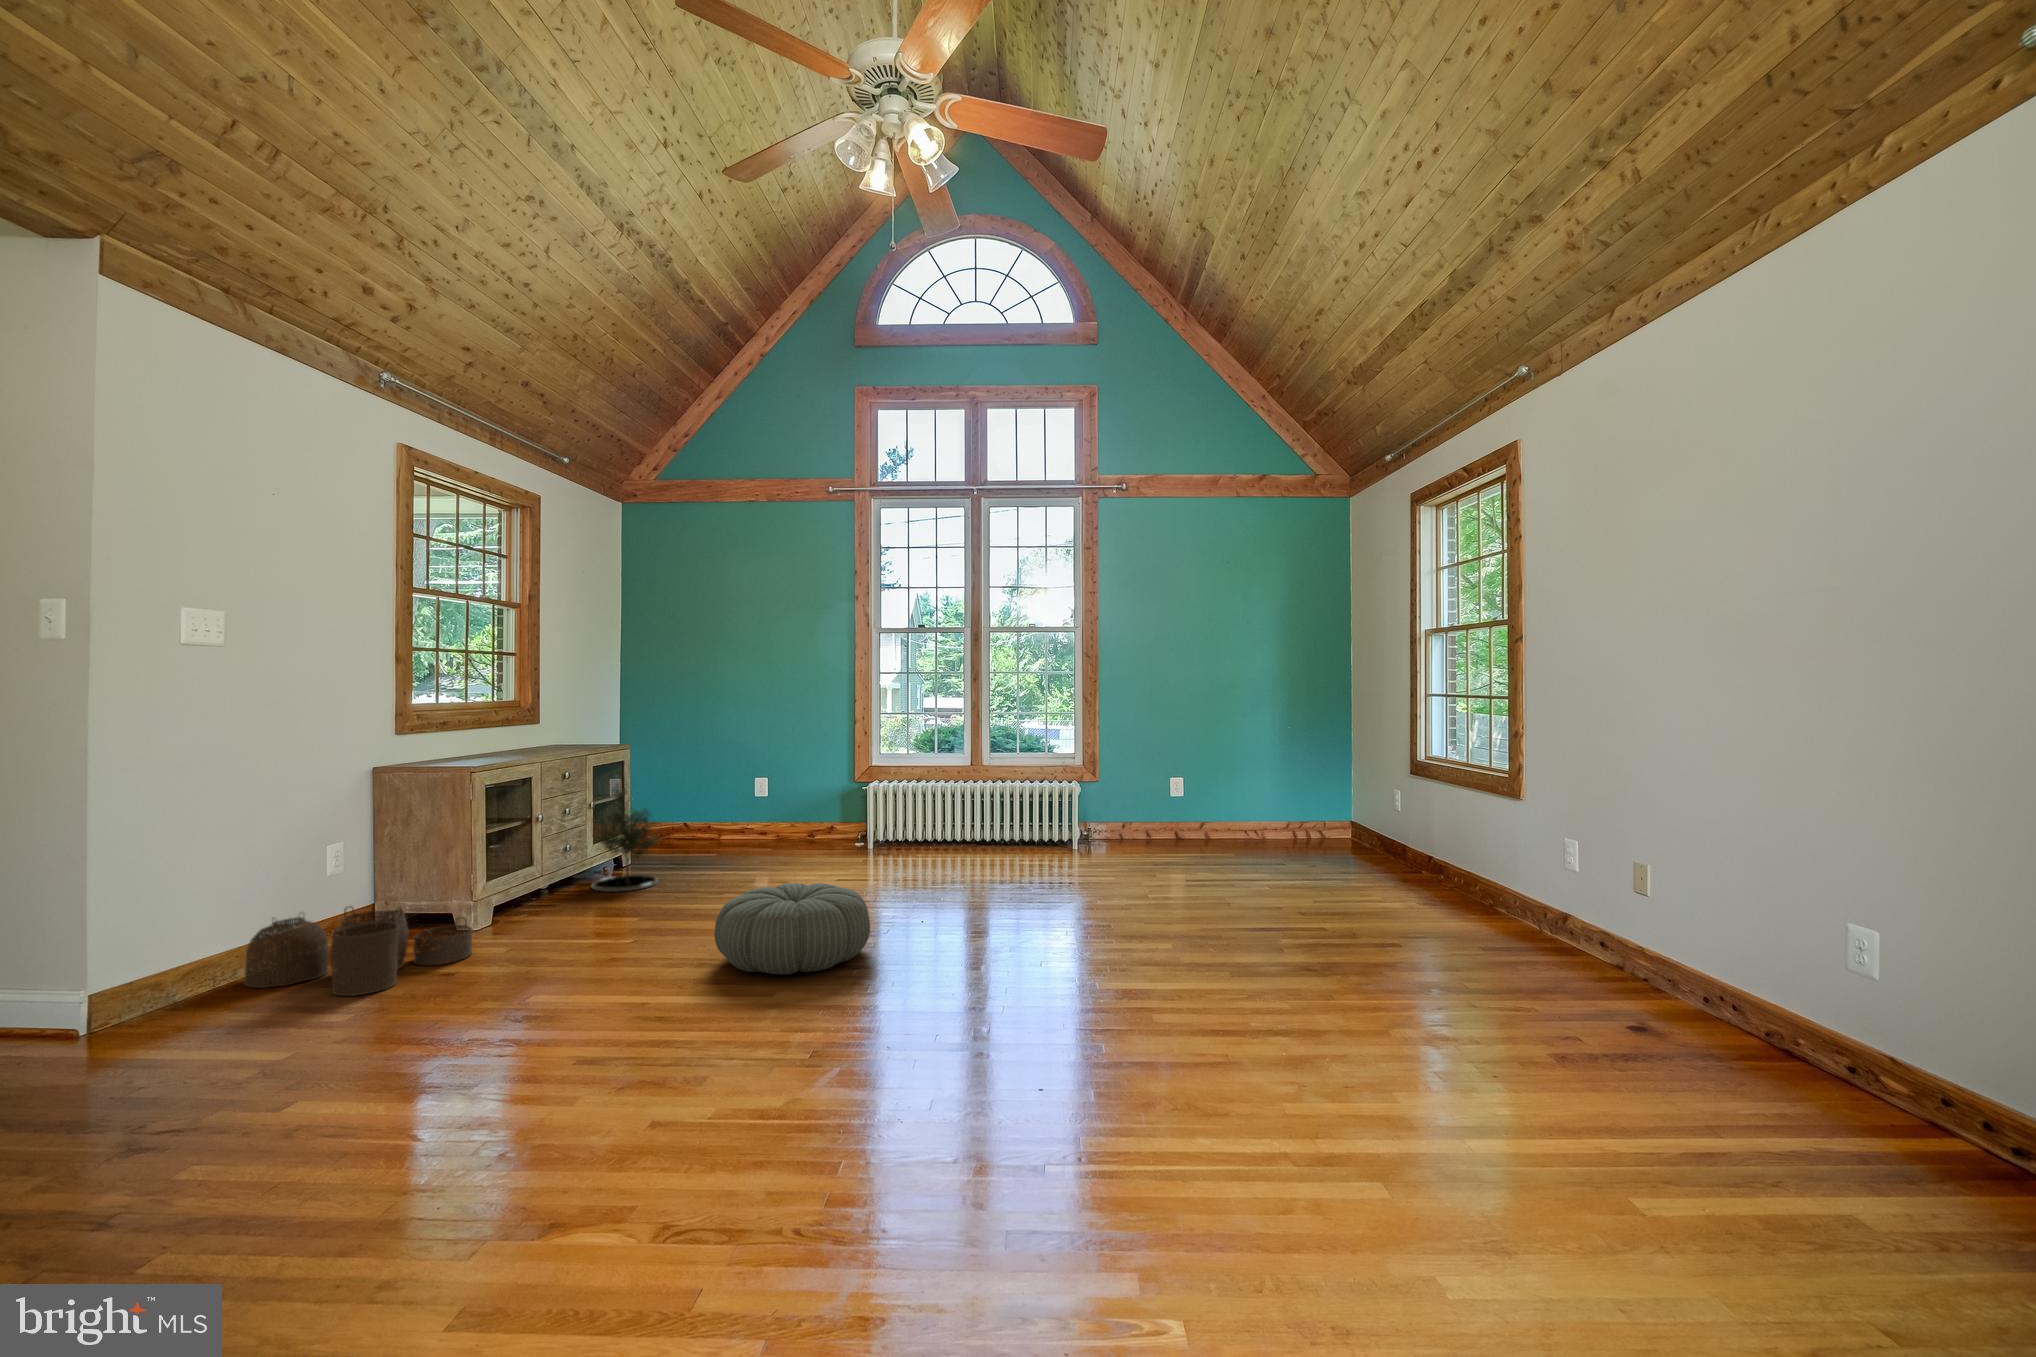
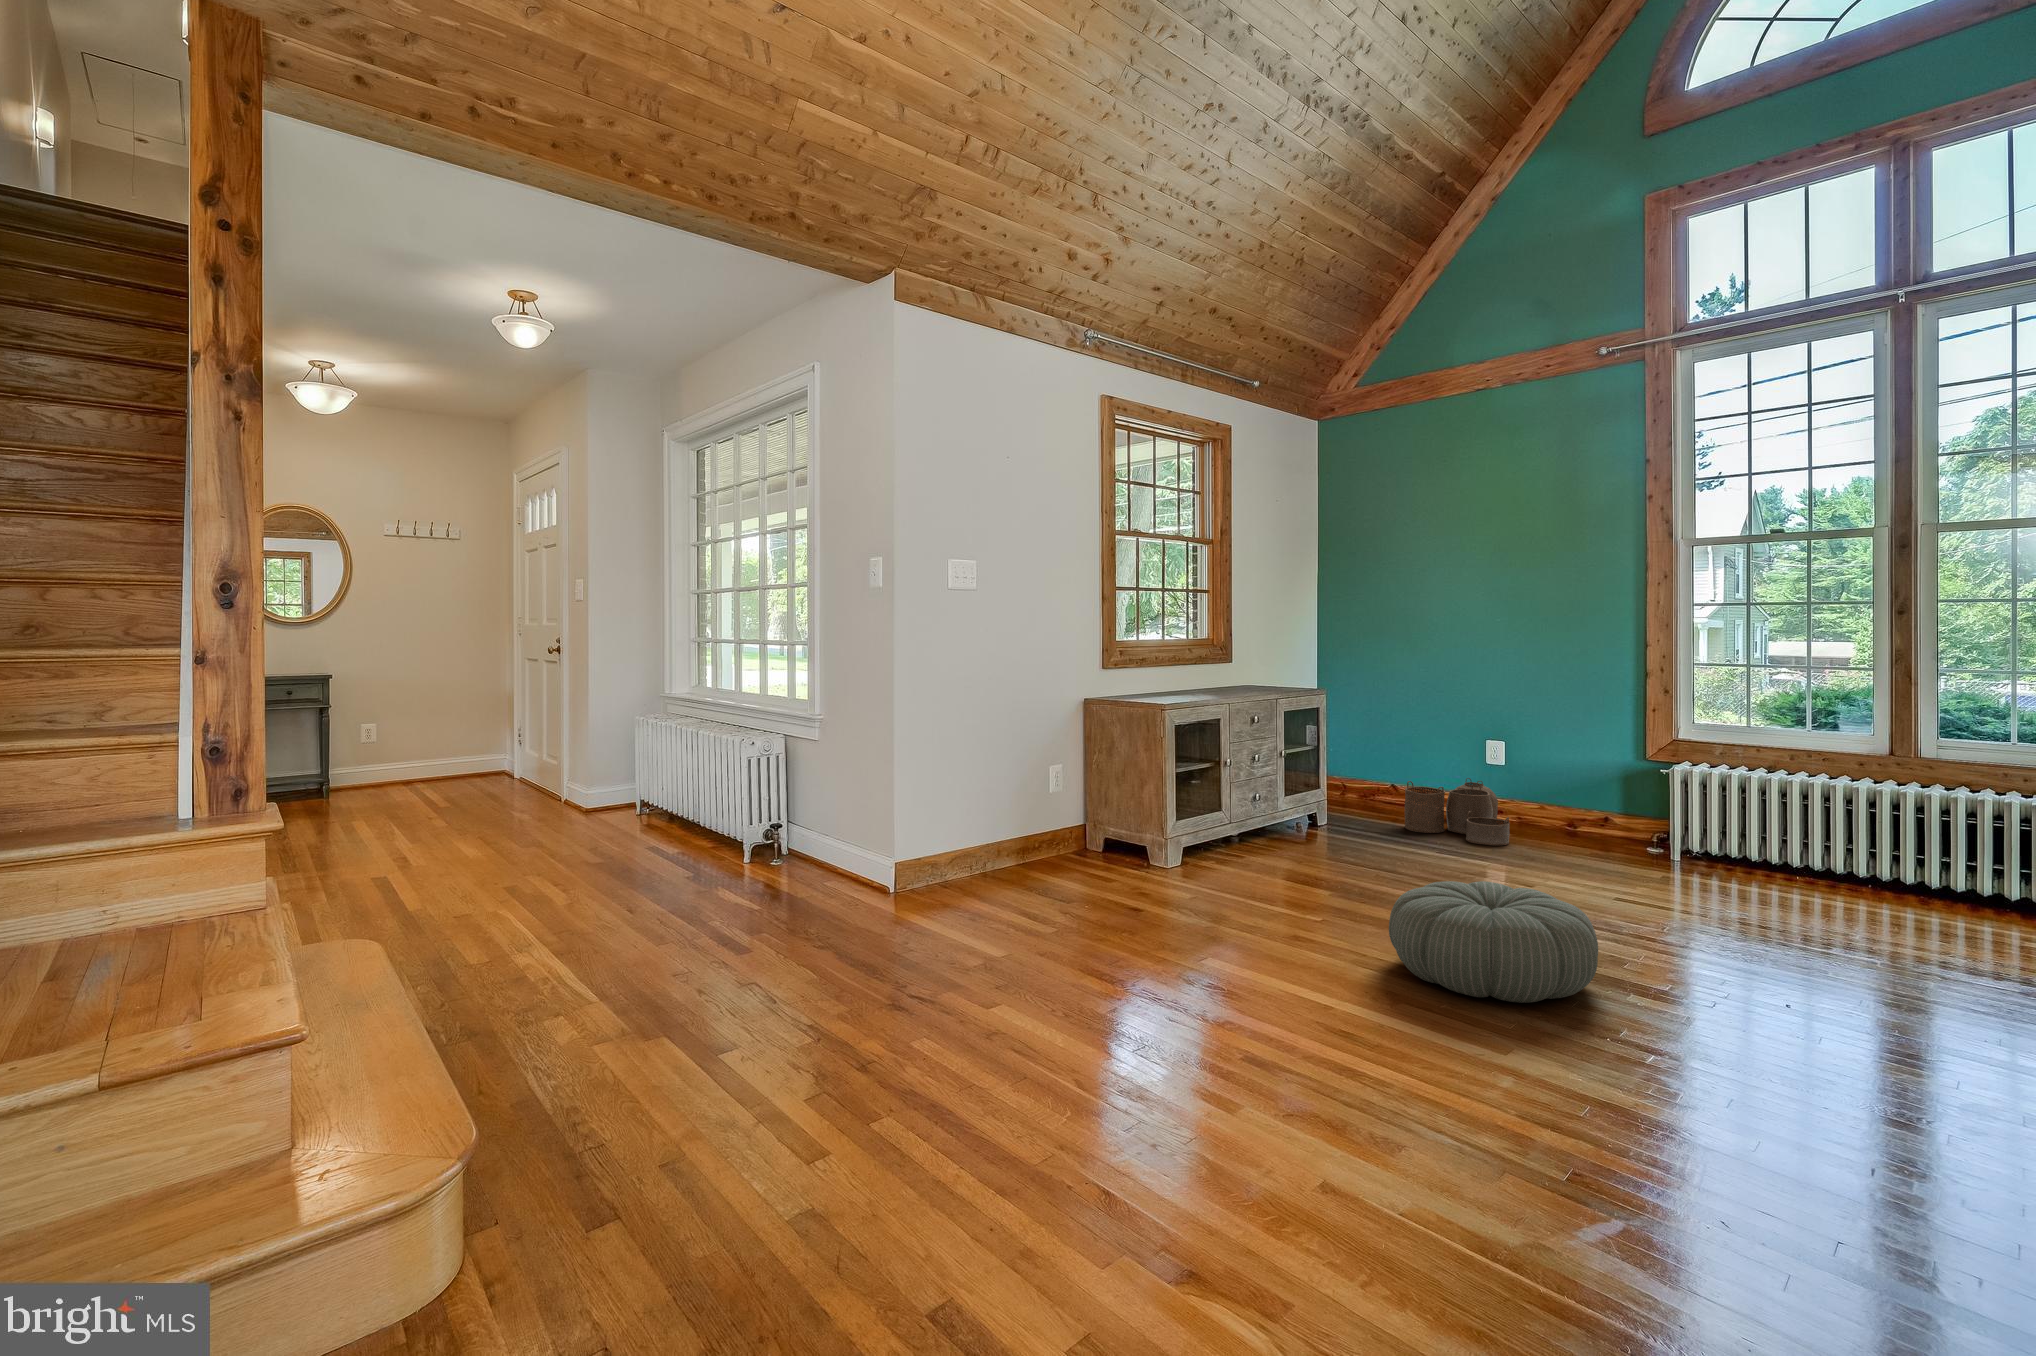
potted tree: present [592,784,665,892] -> none [1276,727,1358,852]
woven basket: present [244,906,472,996] -> present [1405,778,1510,846]

